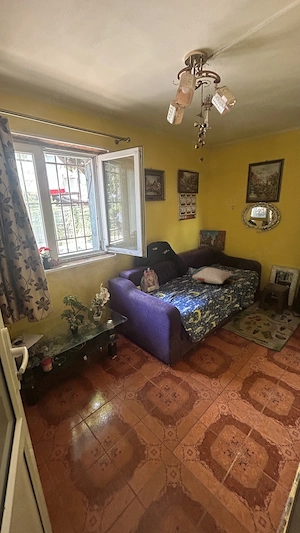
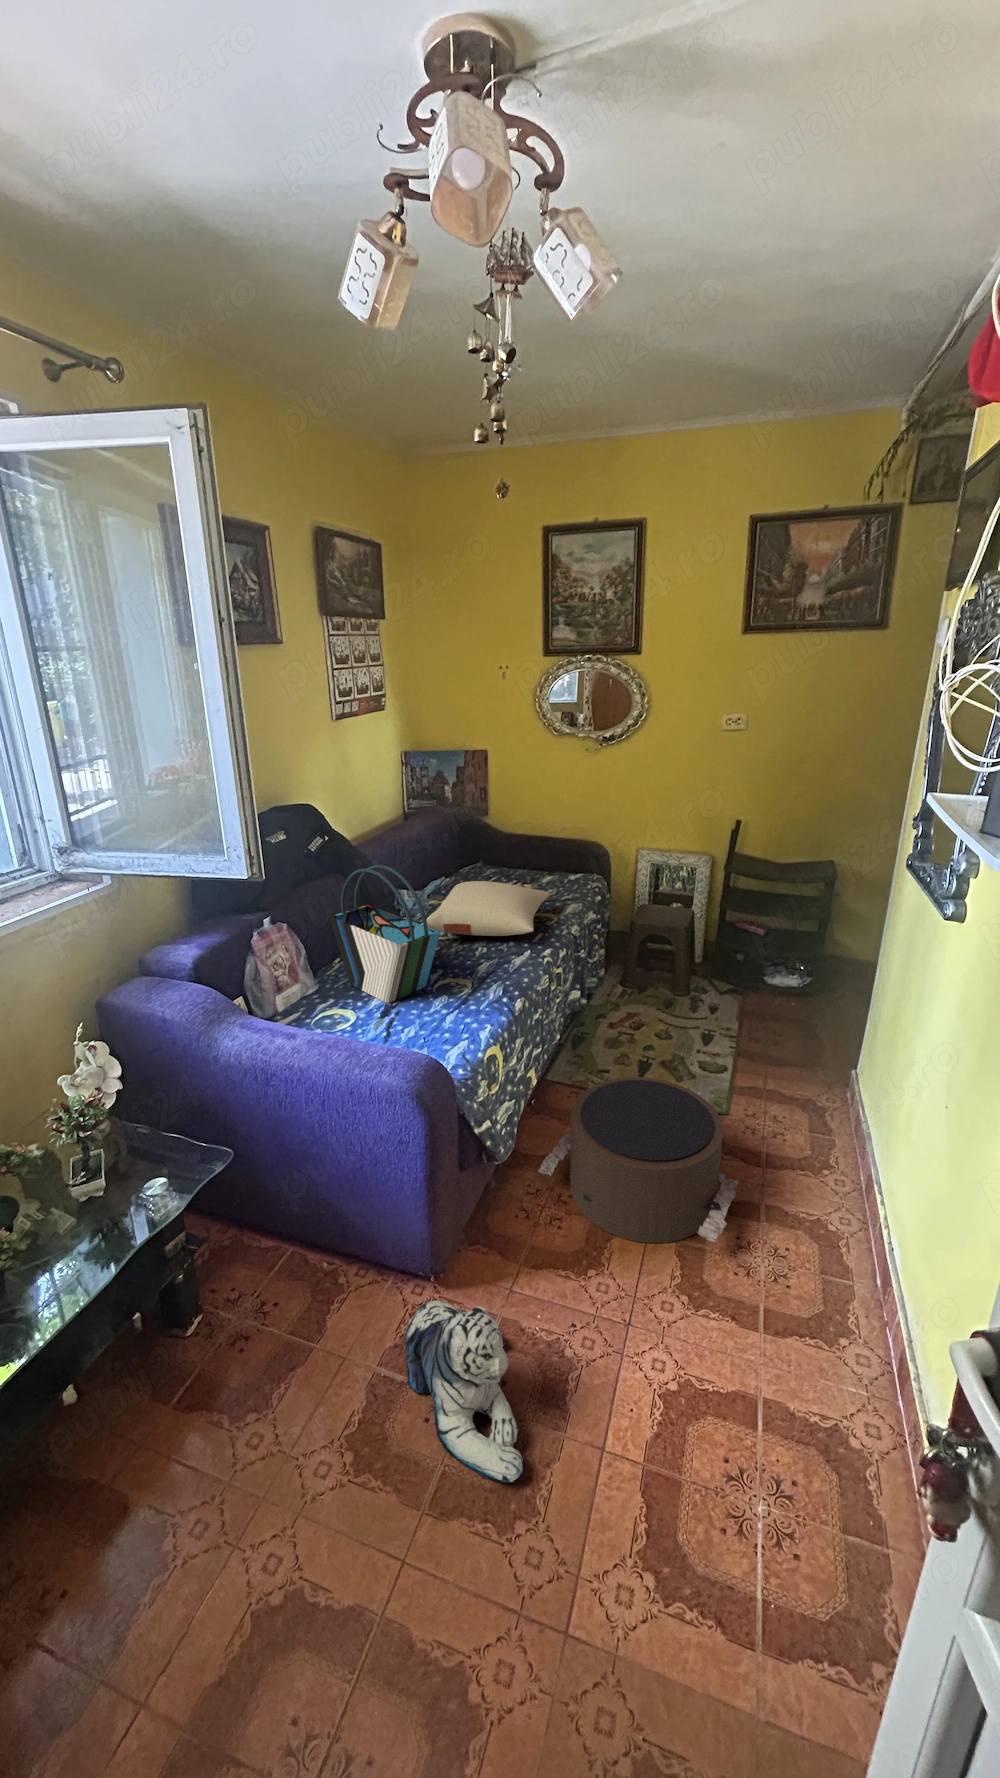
tote bag: none [165,258,191,295] -> present [329,865,440,1003]
pouf: none [207,329,271,383] -> present [538,1077,739,1243]
plush toy: none [155,369,183,417] -> present [404,1300,523,1483]

